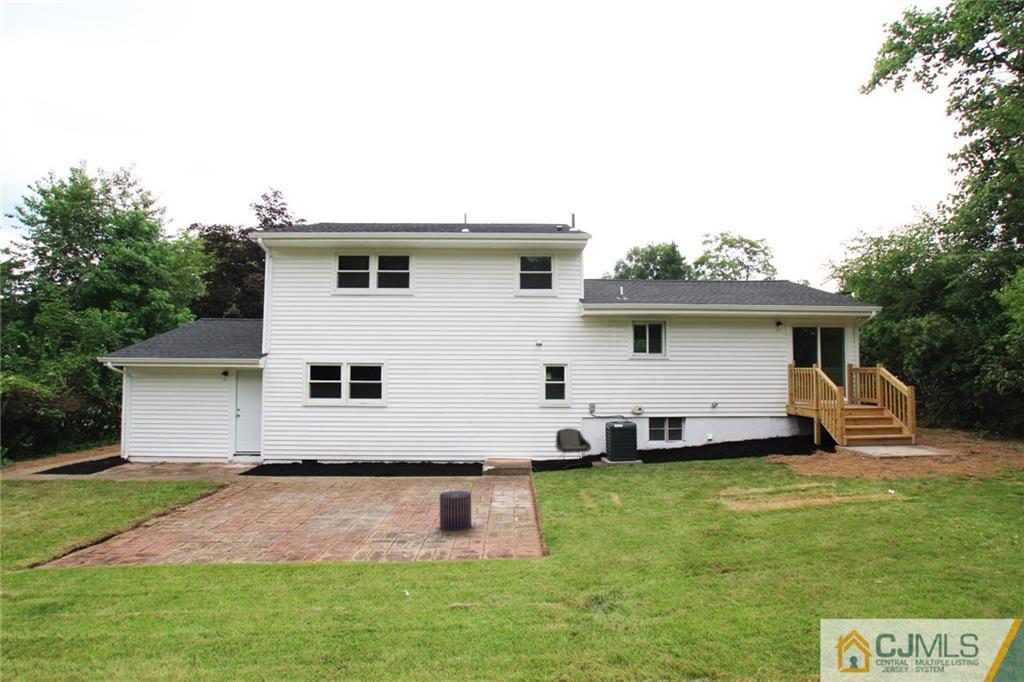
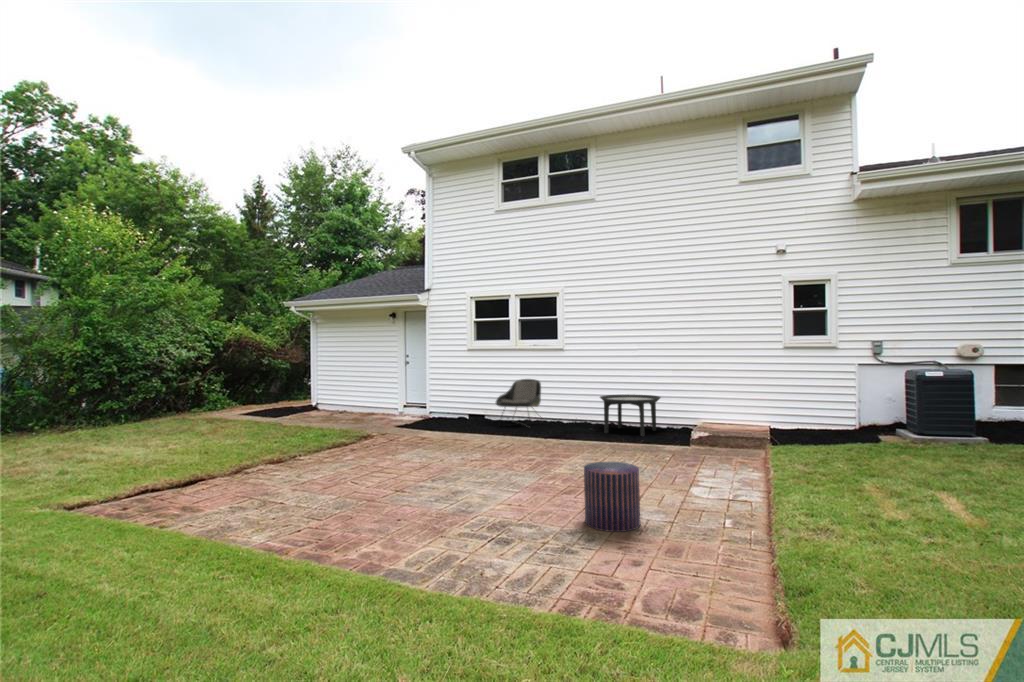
lounge chair: present [556,428,591,467] -> present [496,379,541,427]
round table: none [420,442,464,474] -> present [600,394,661,436]

